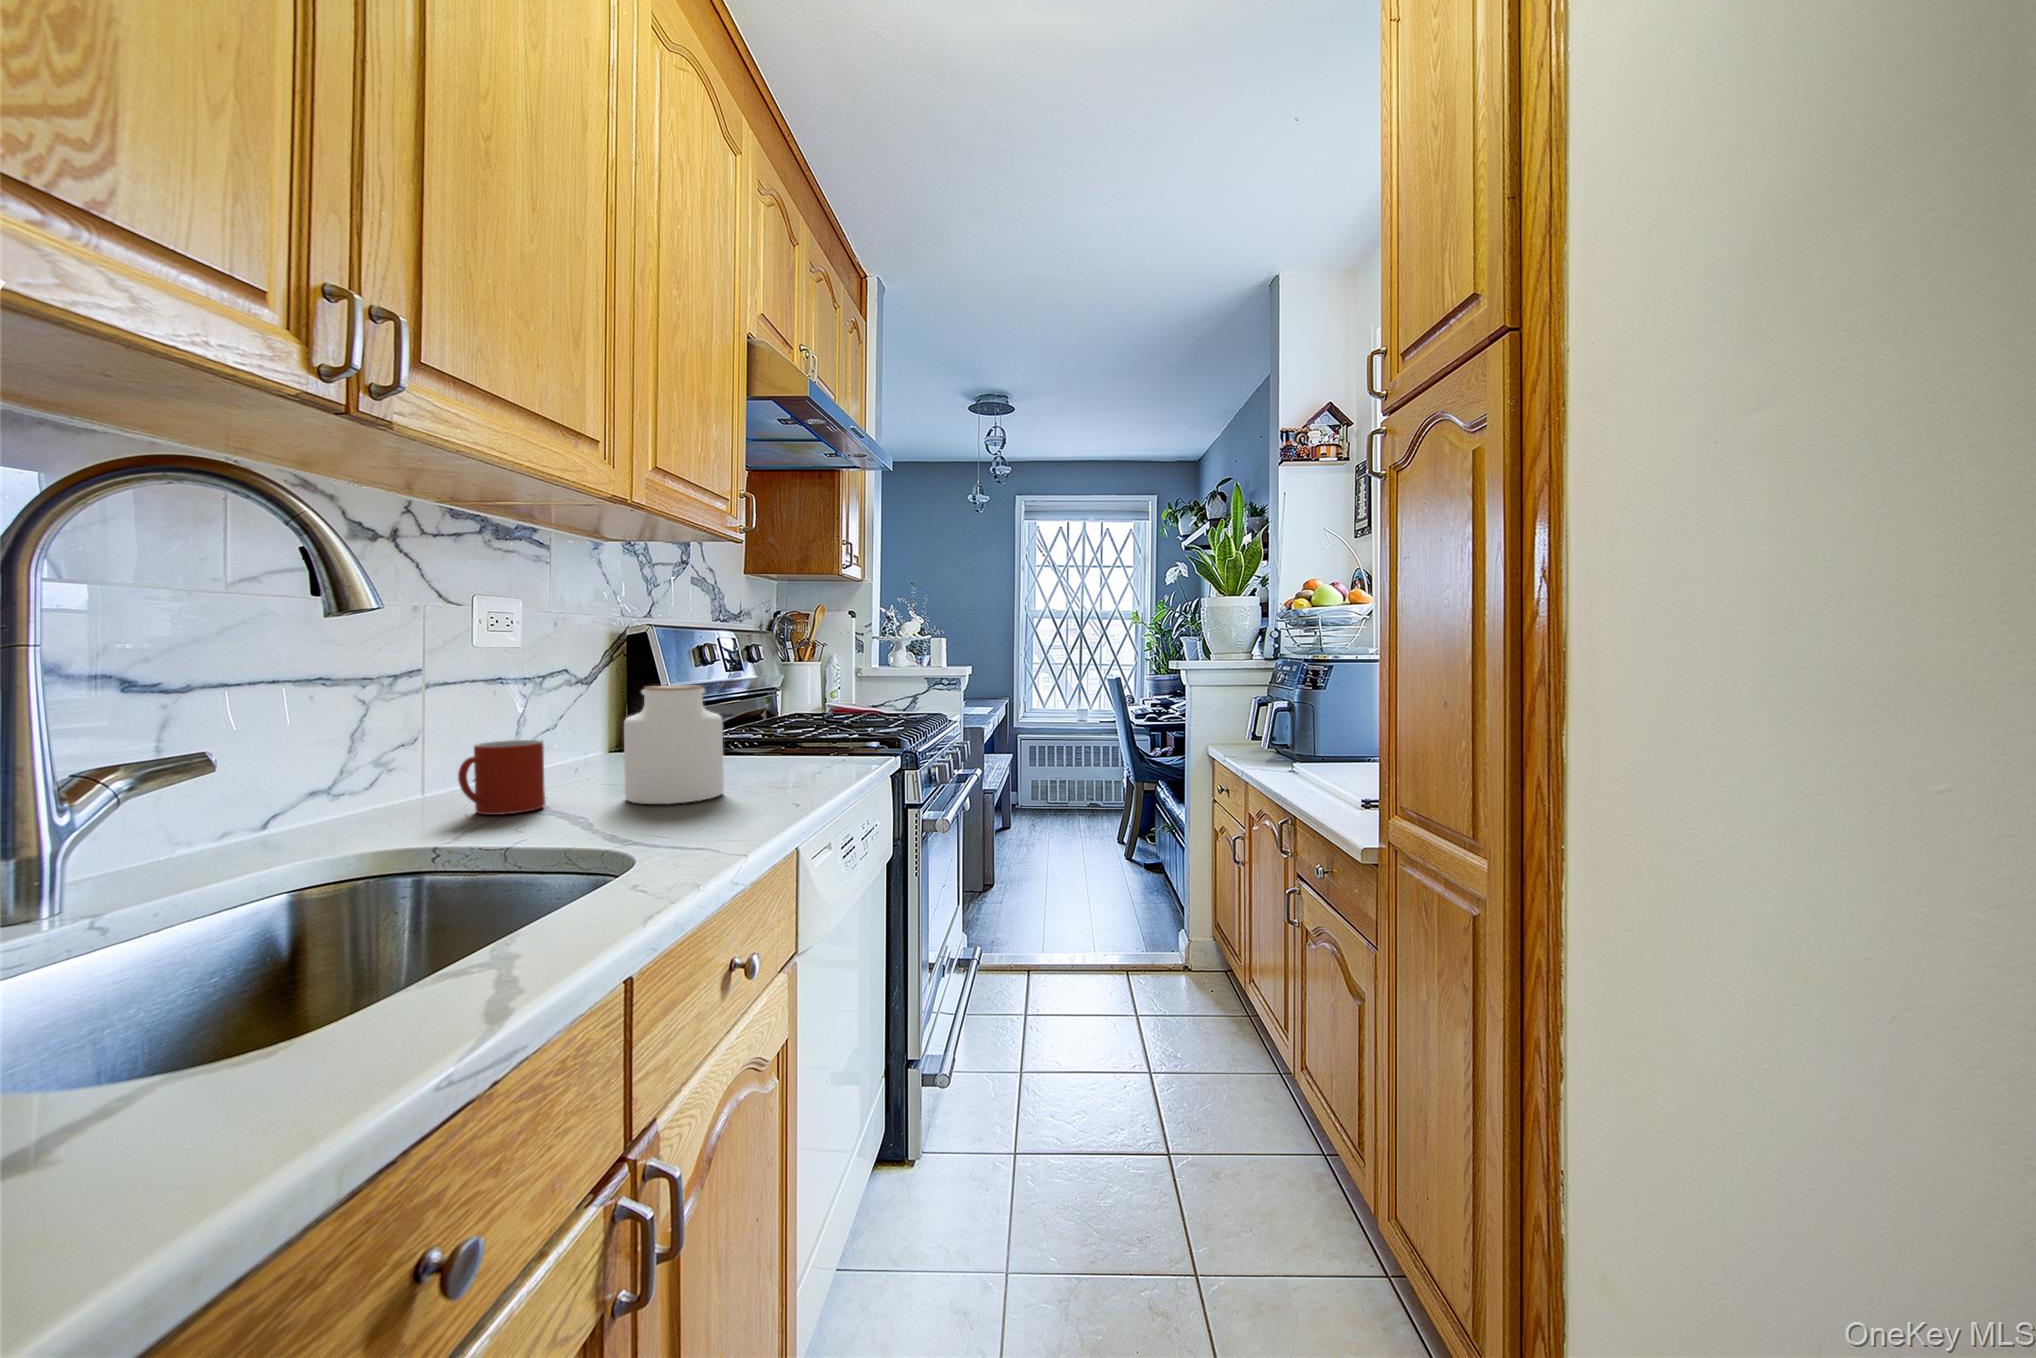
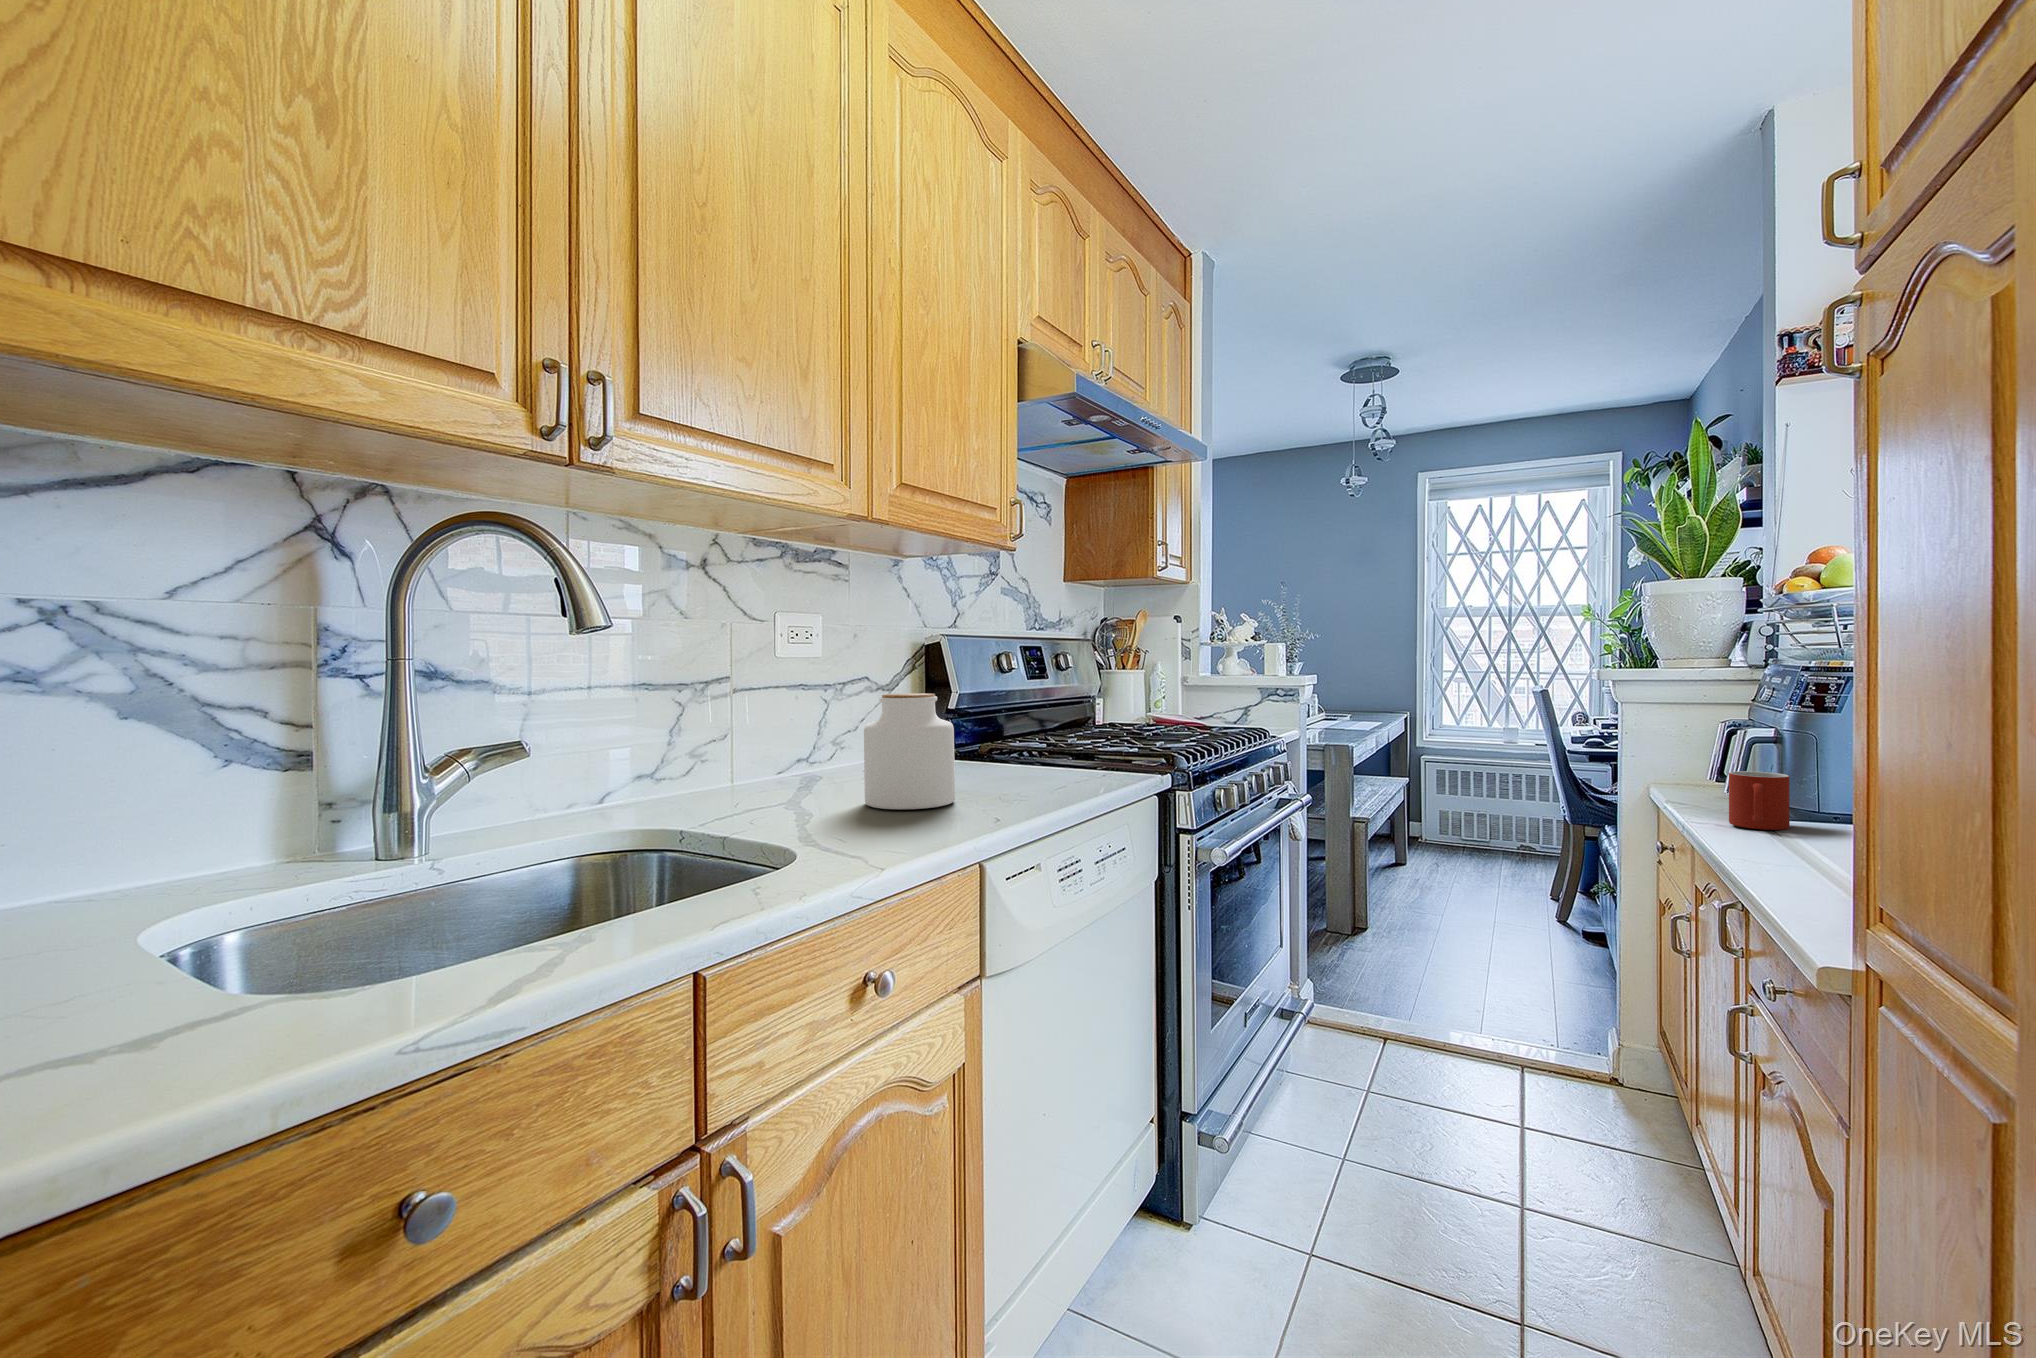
mug: present [458,740,545,815] -> present [1729,771,1790,830]

